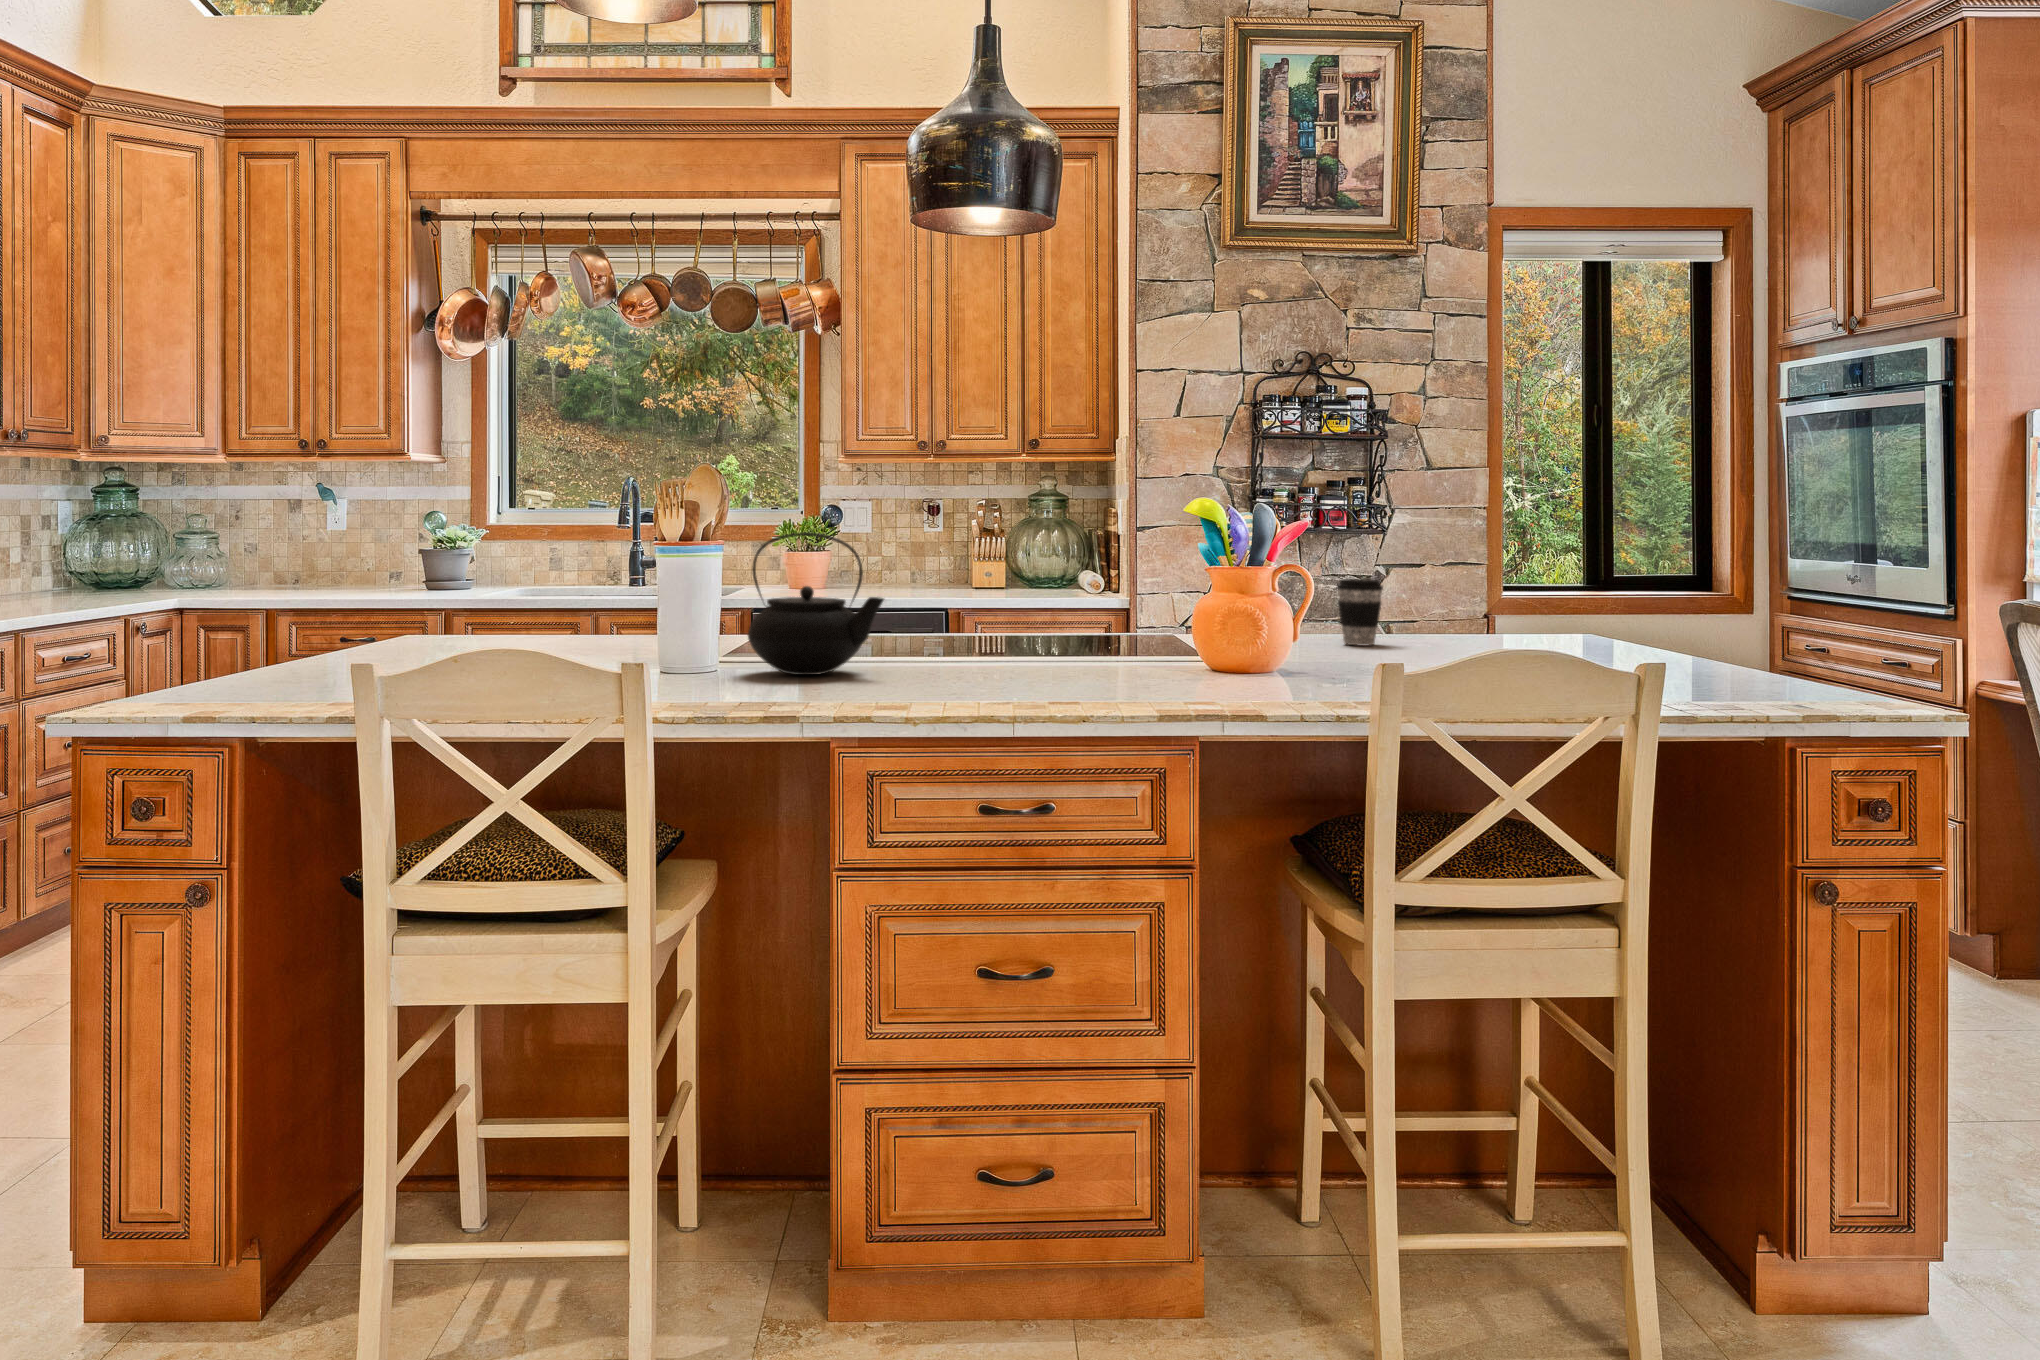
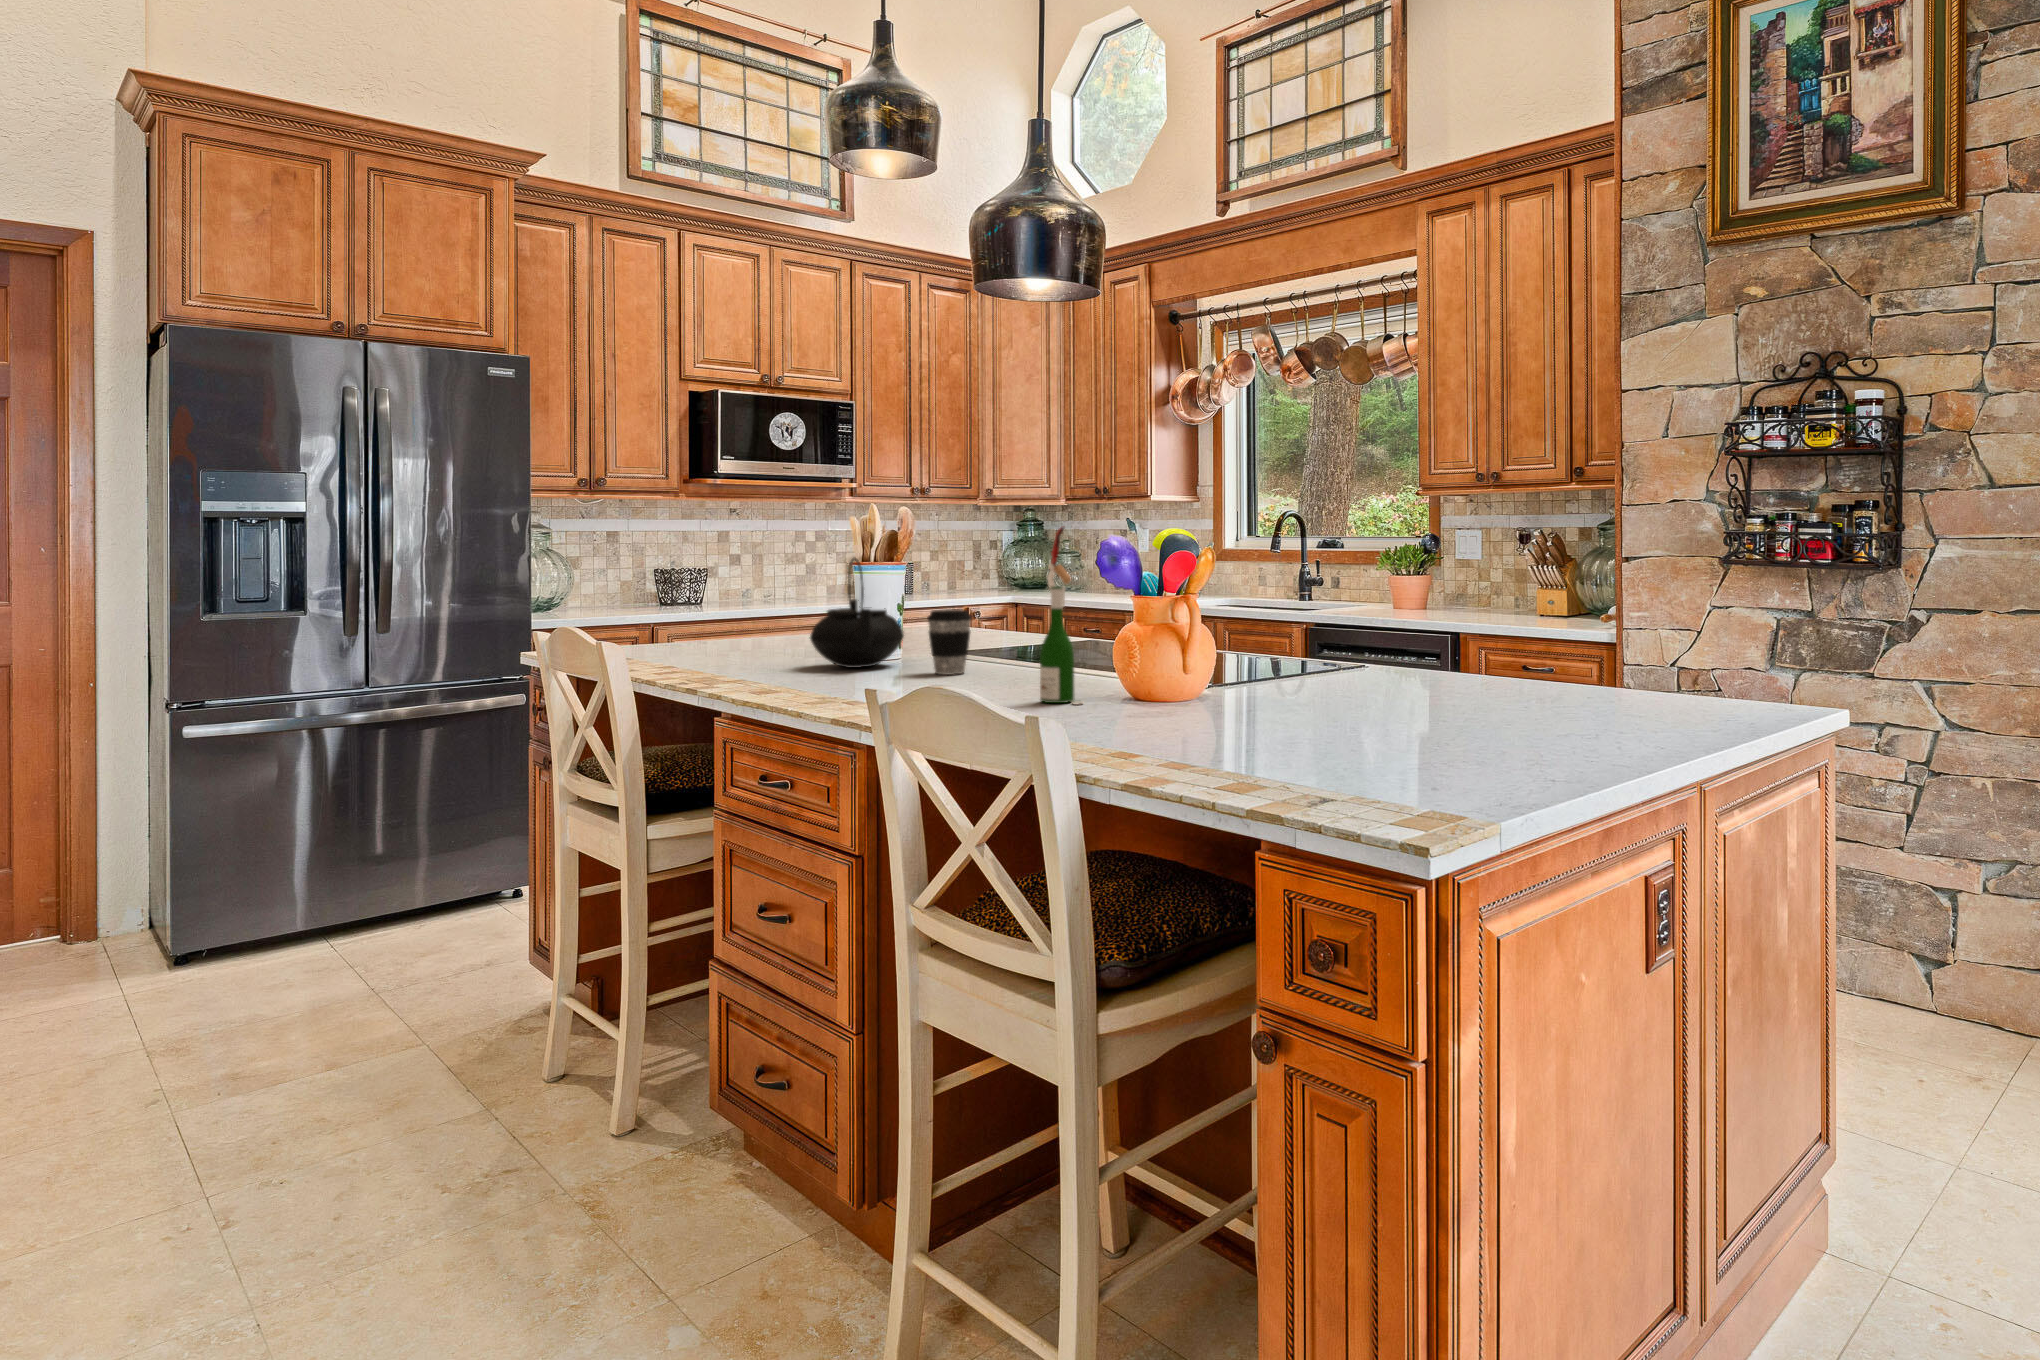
wine bottle: none [1251,495,1307,678] -> present [1040,526,1082,704]
coffee cup: present [1336,579,1383,646] -> present [927,609,972,675]

